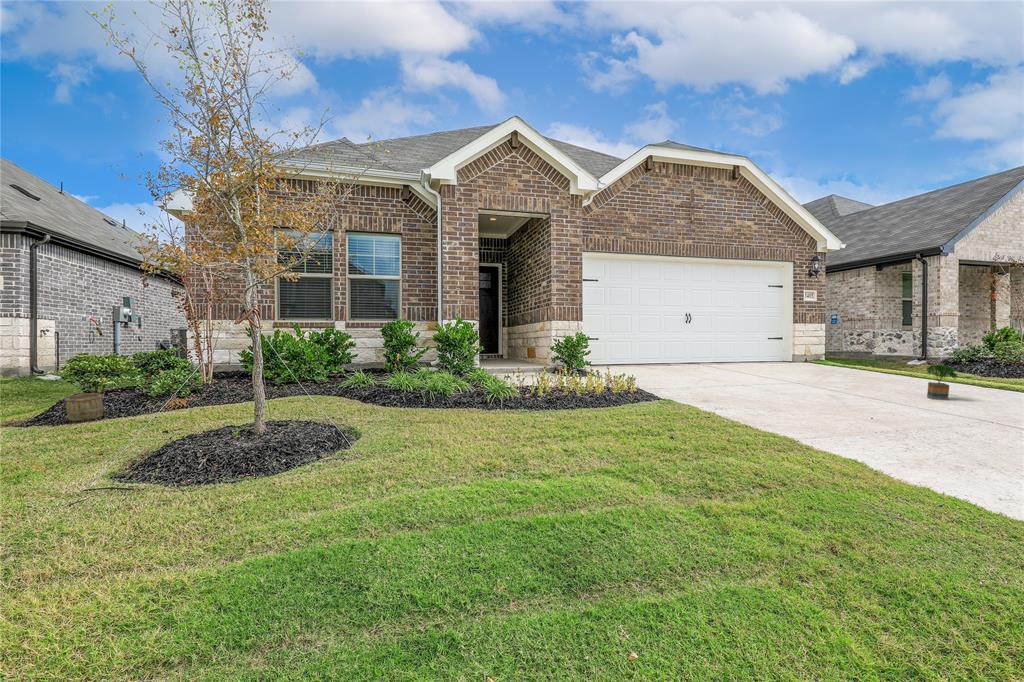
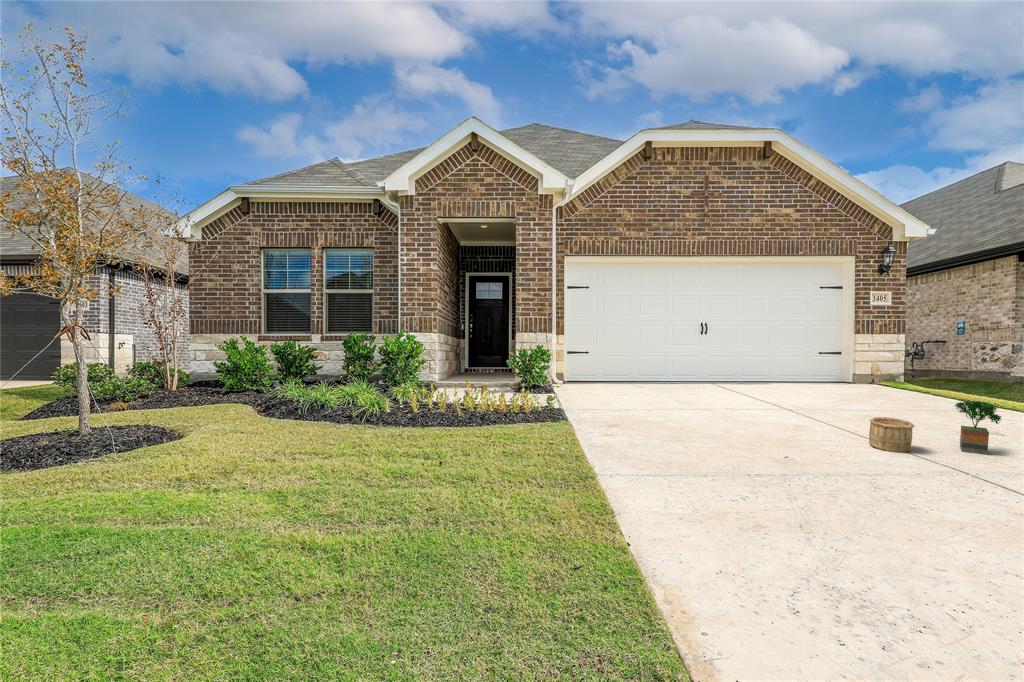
wooden bucket: present [65,393,103,421] -> present [869,417,914,452]

